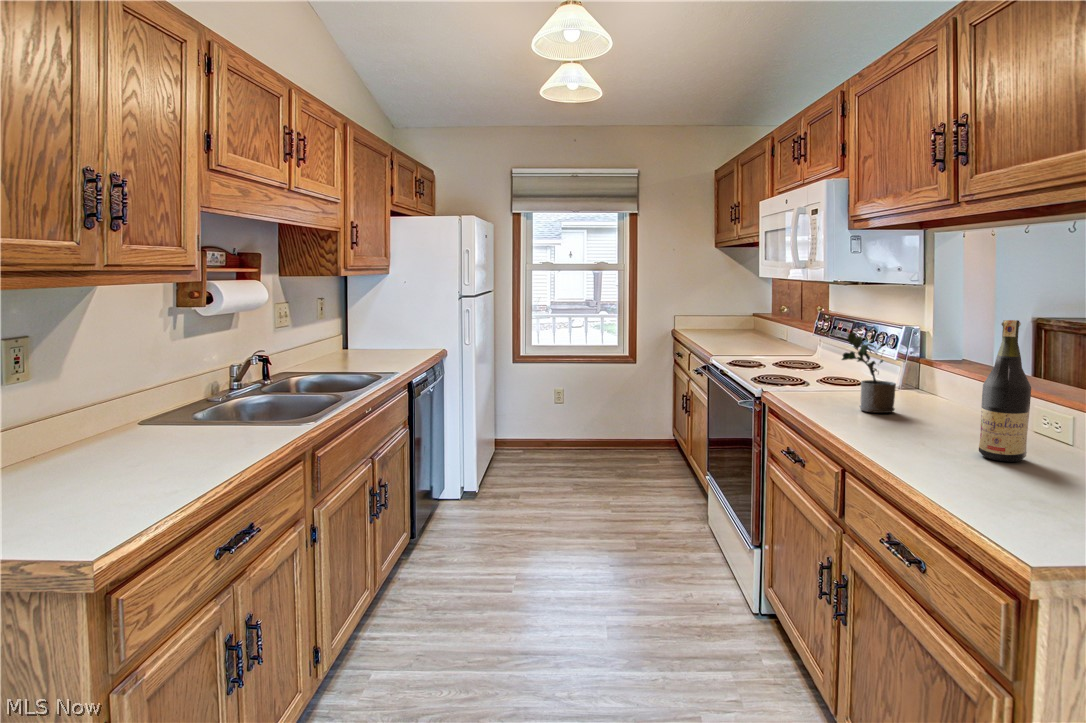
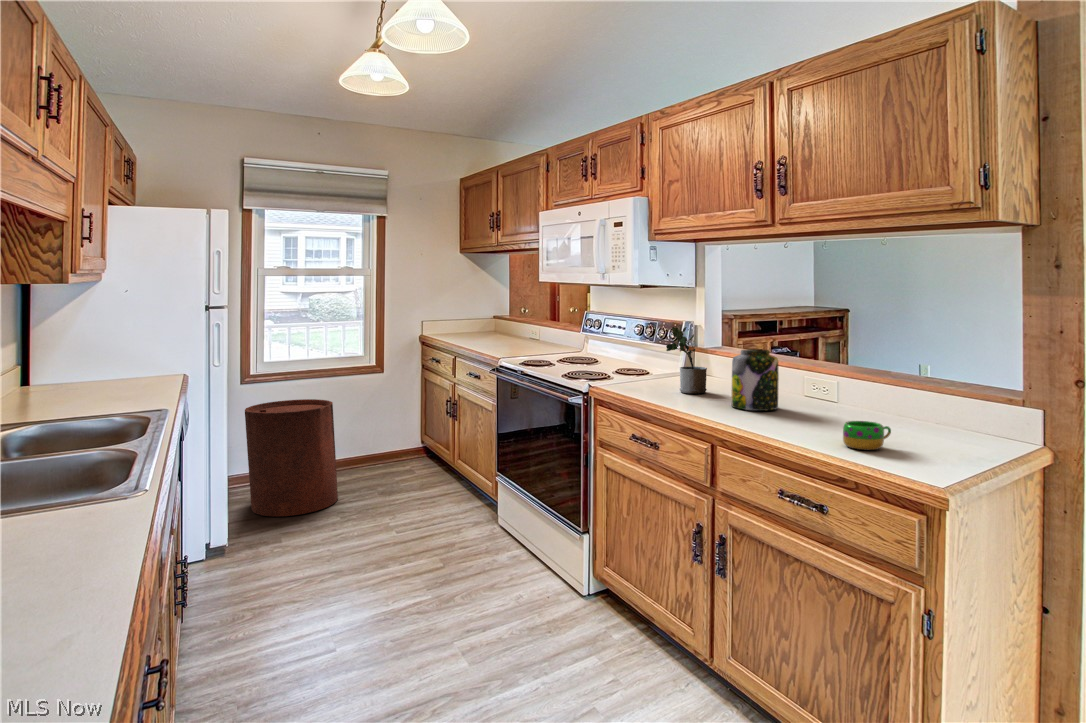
wine bottle: present [979,320,1031,462] -> none [802,311,836,419]
jar: none [899,364,963,442] -> present [732,349,779,411]
trash can: none [495,383,569,486] -> present [245,399,338,516]
mug: none [972,465,1048,506] -> present [843,421,891,450]

